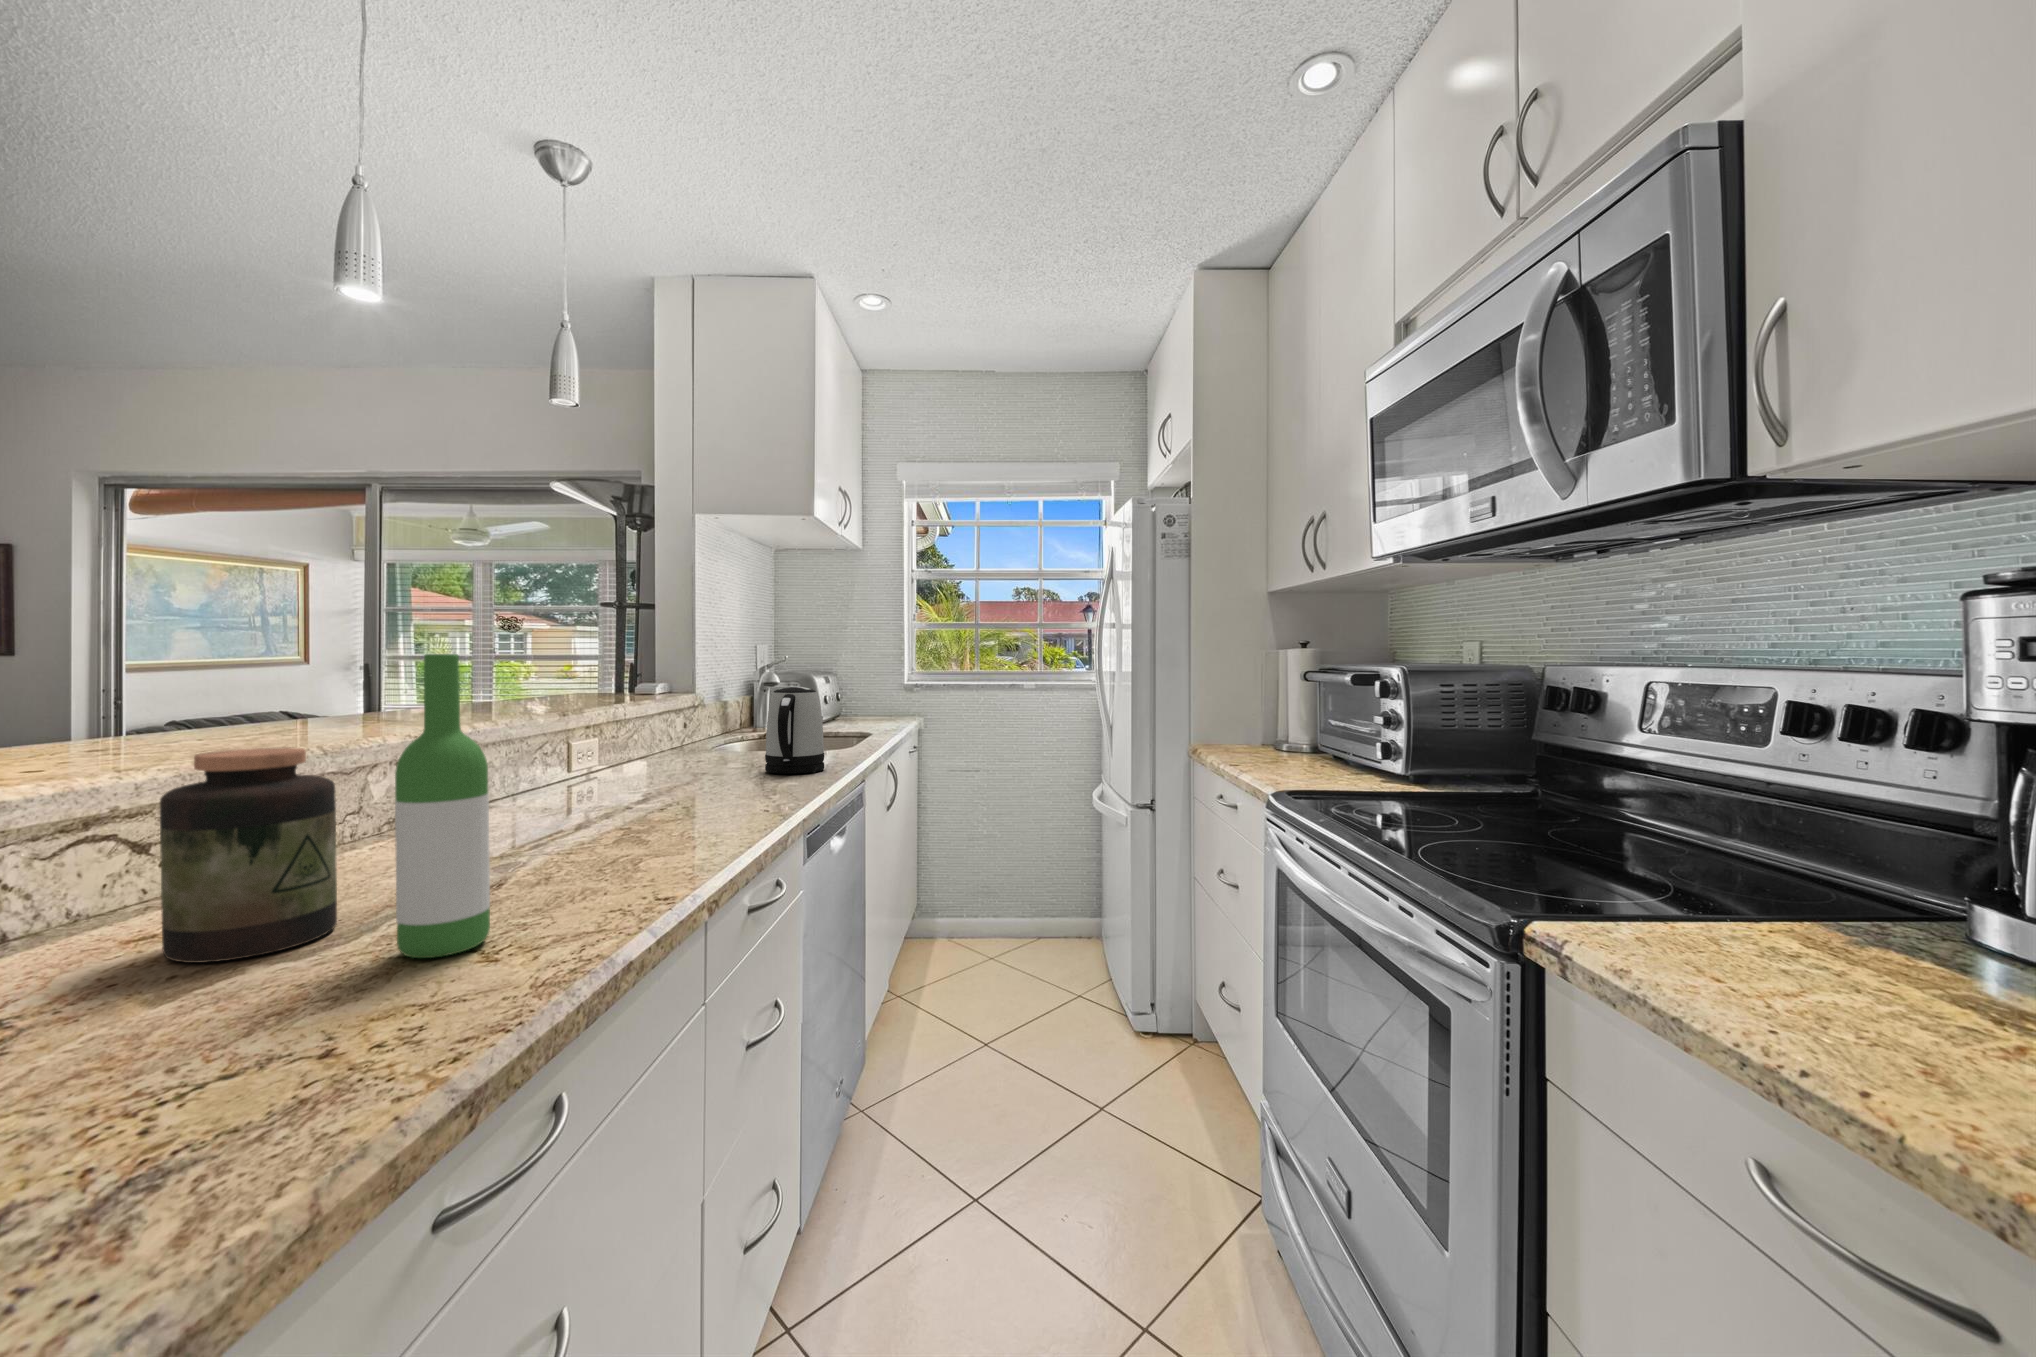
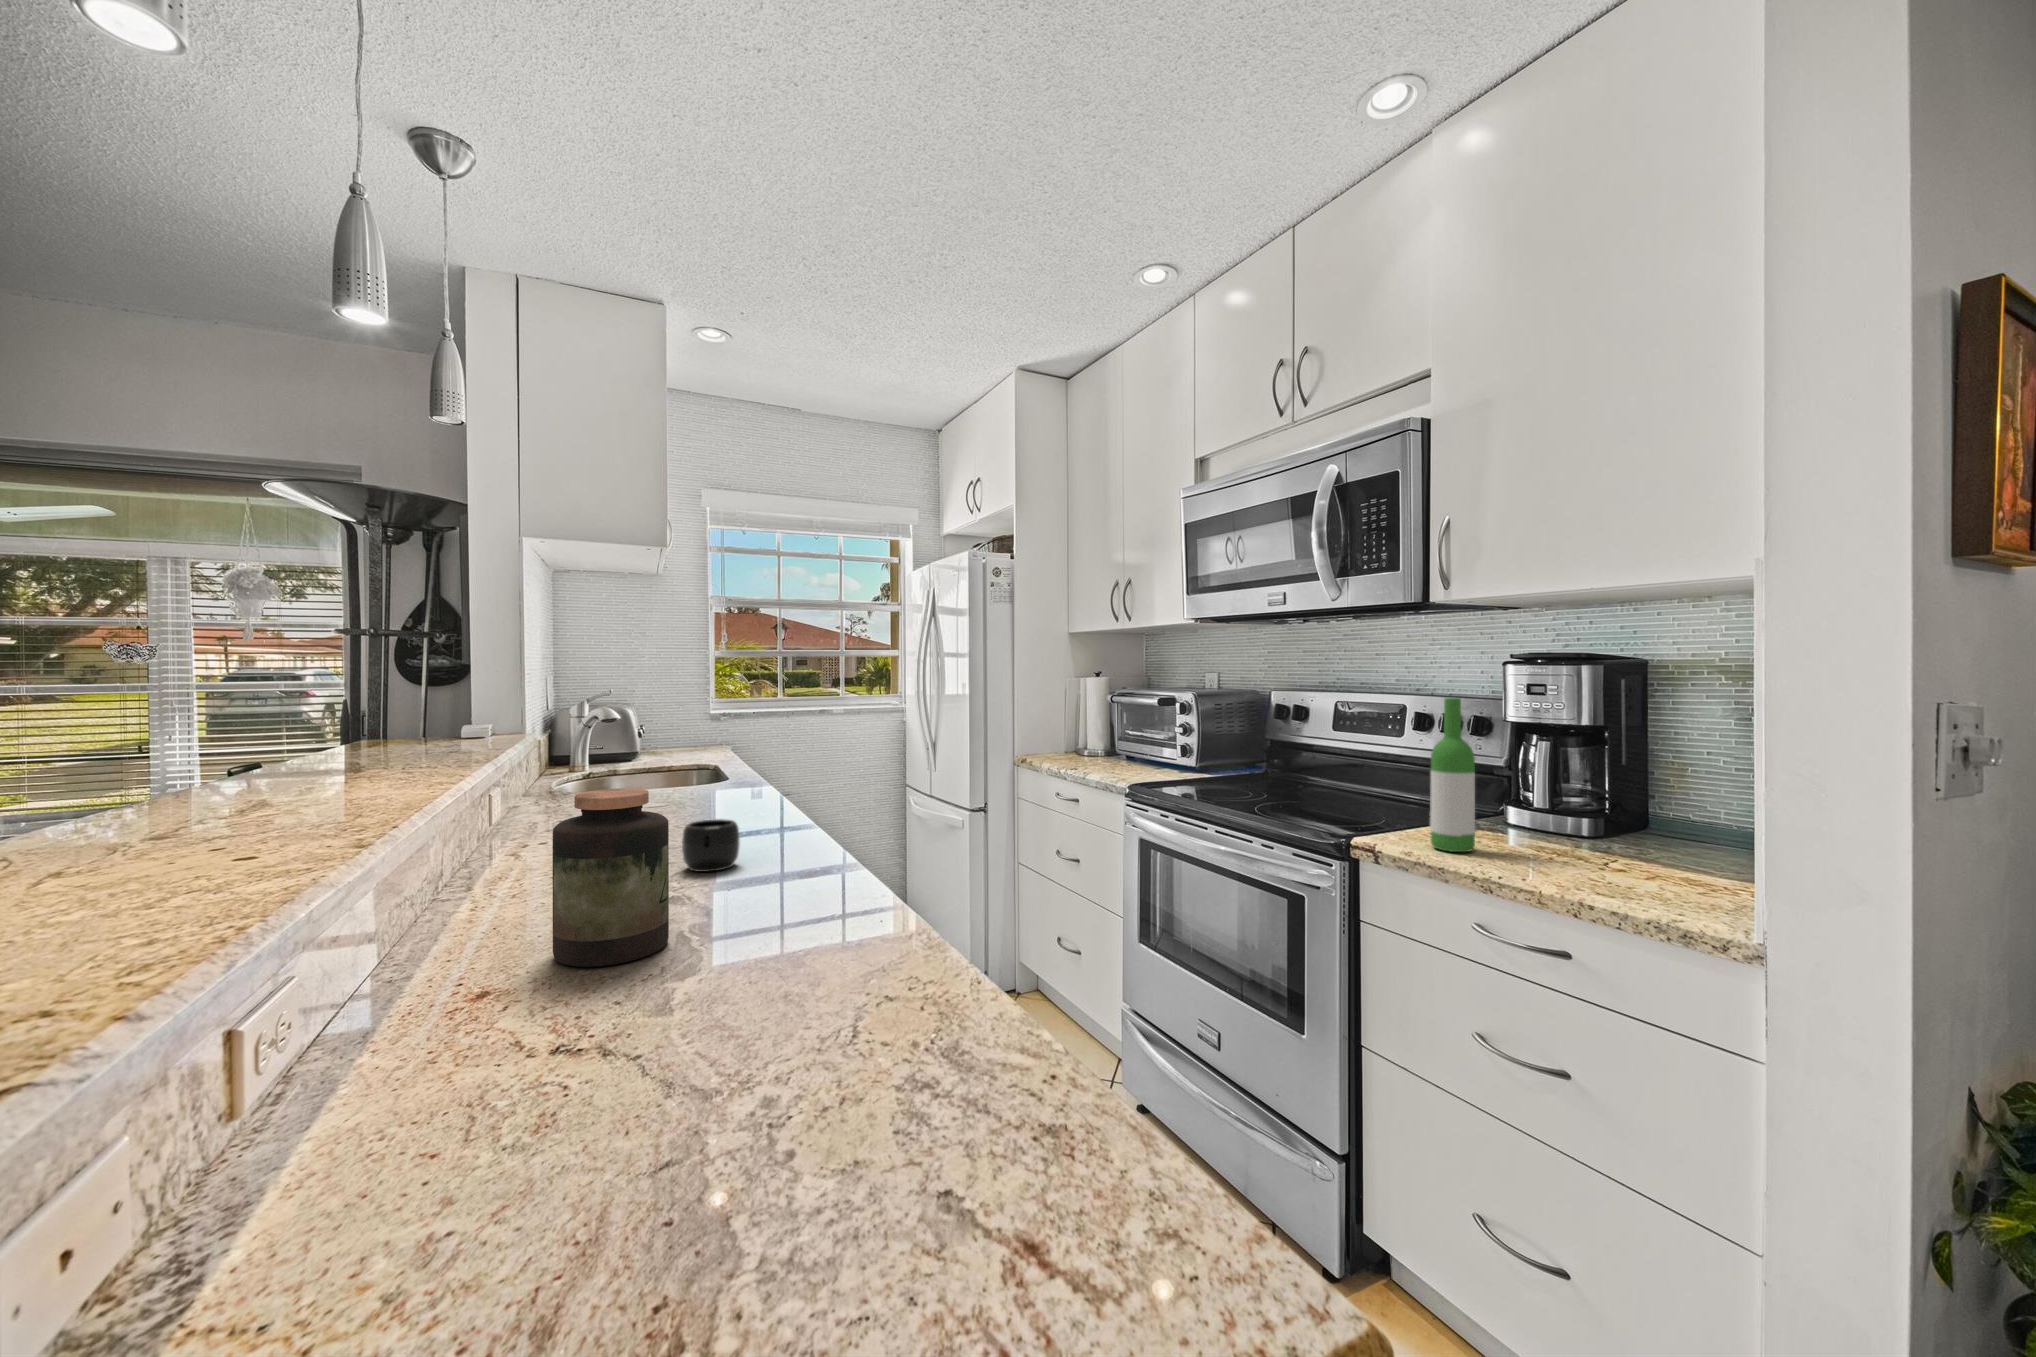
wine bottle: present [395,654,490,958] -> present [1430,698,1475,852]
kettle: present [765,687,824,773] -> none [691,718,748,800]
mug: none [557,794,634,854] -> present [682,819,740,872]

